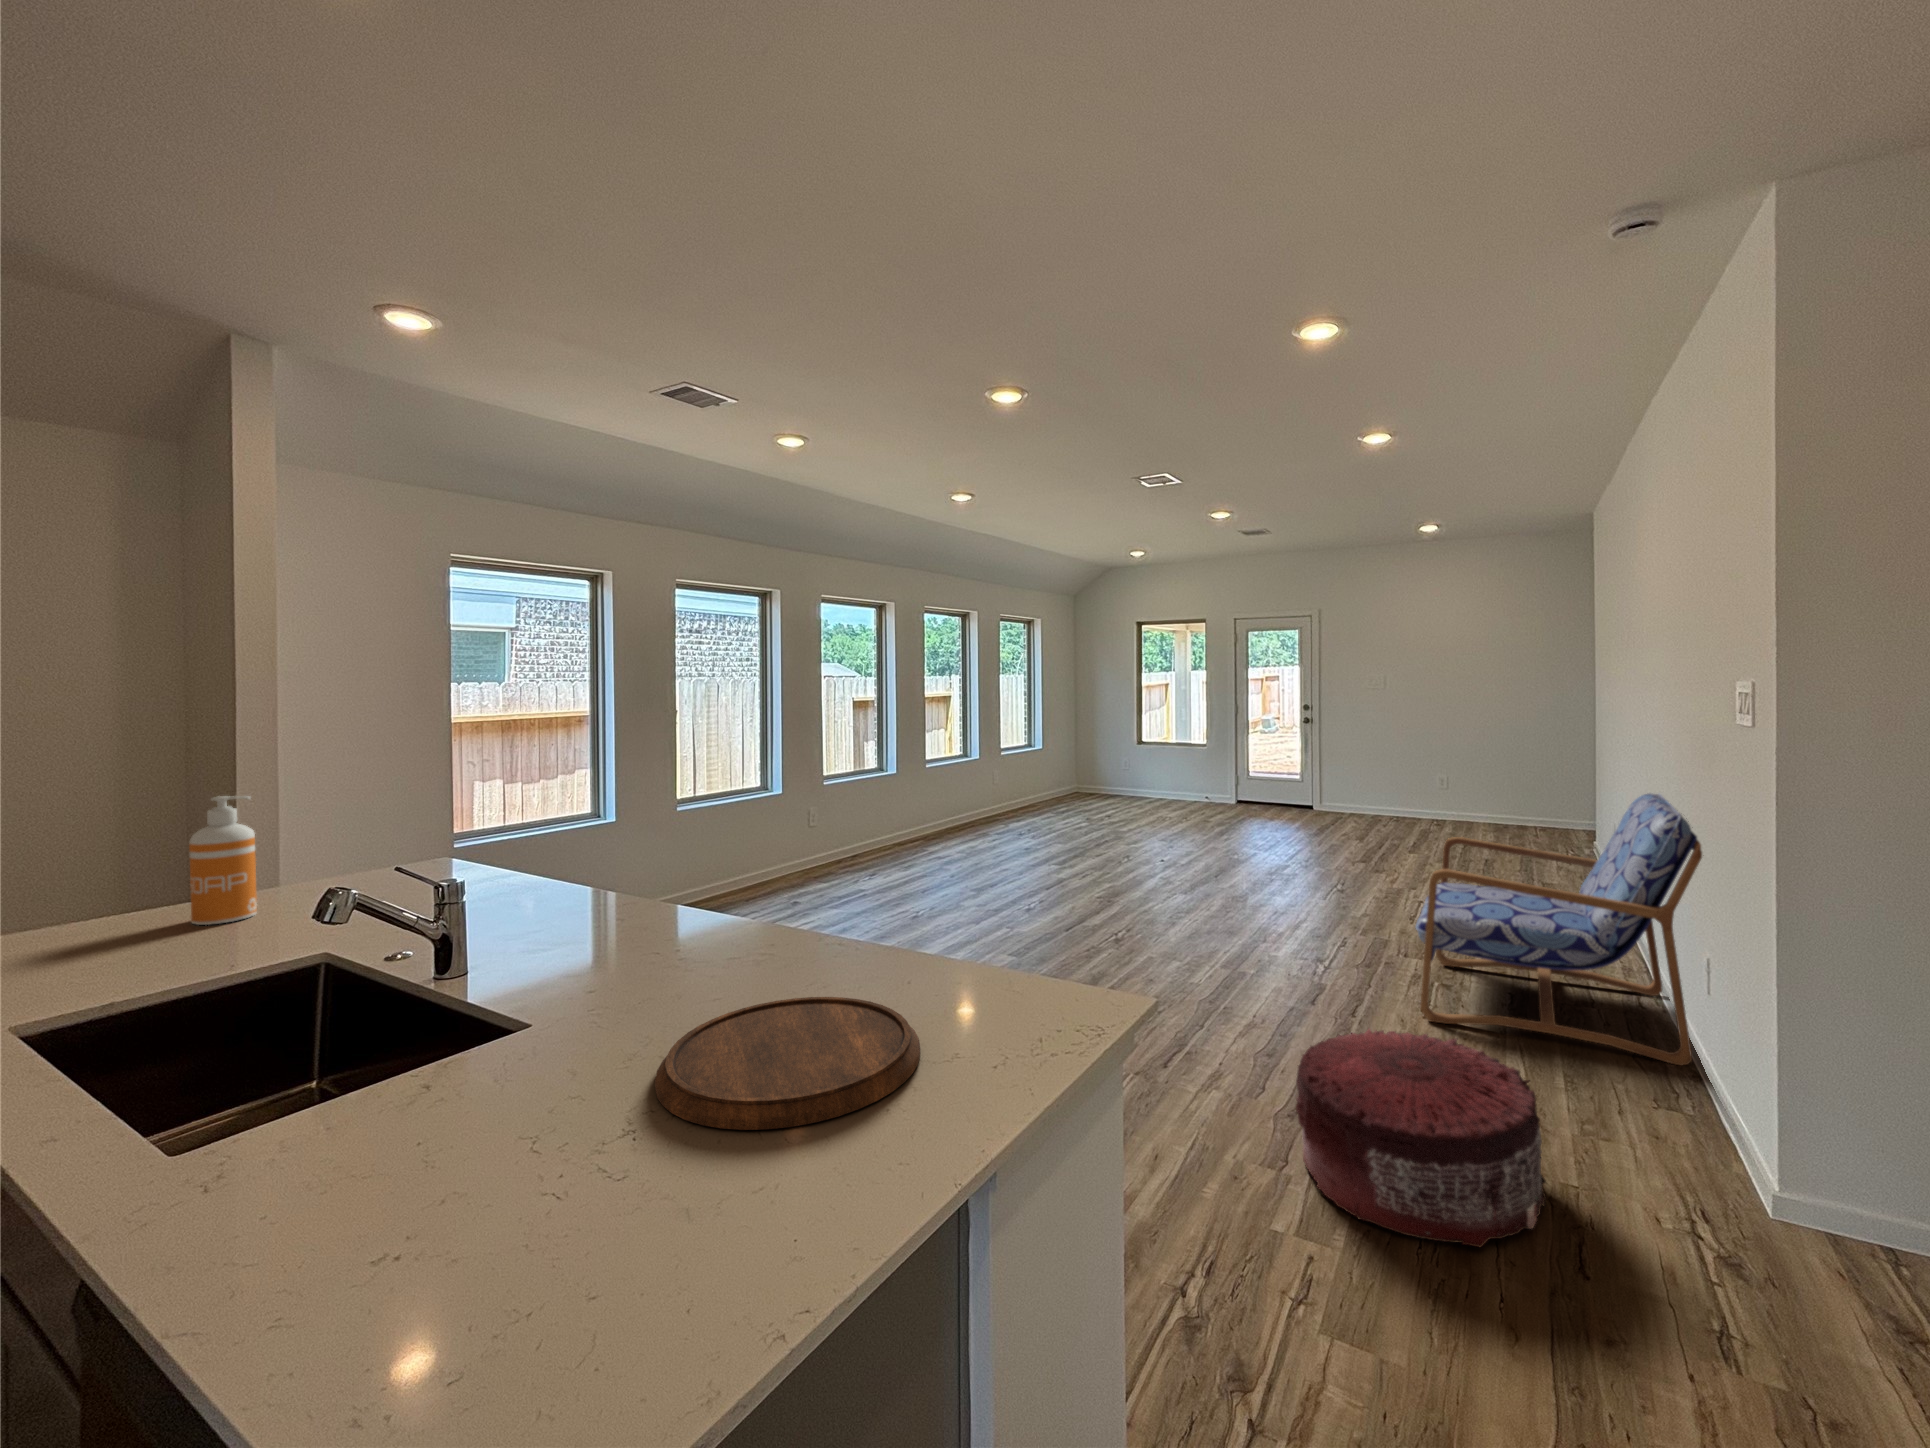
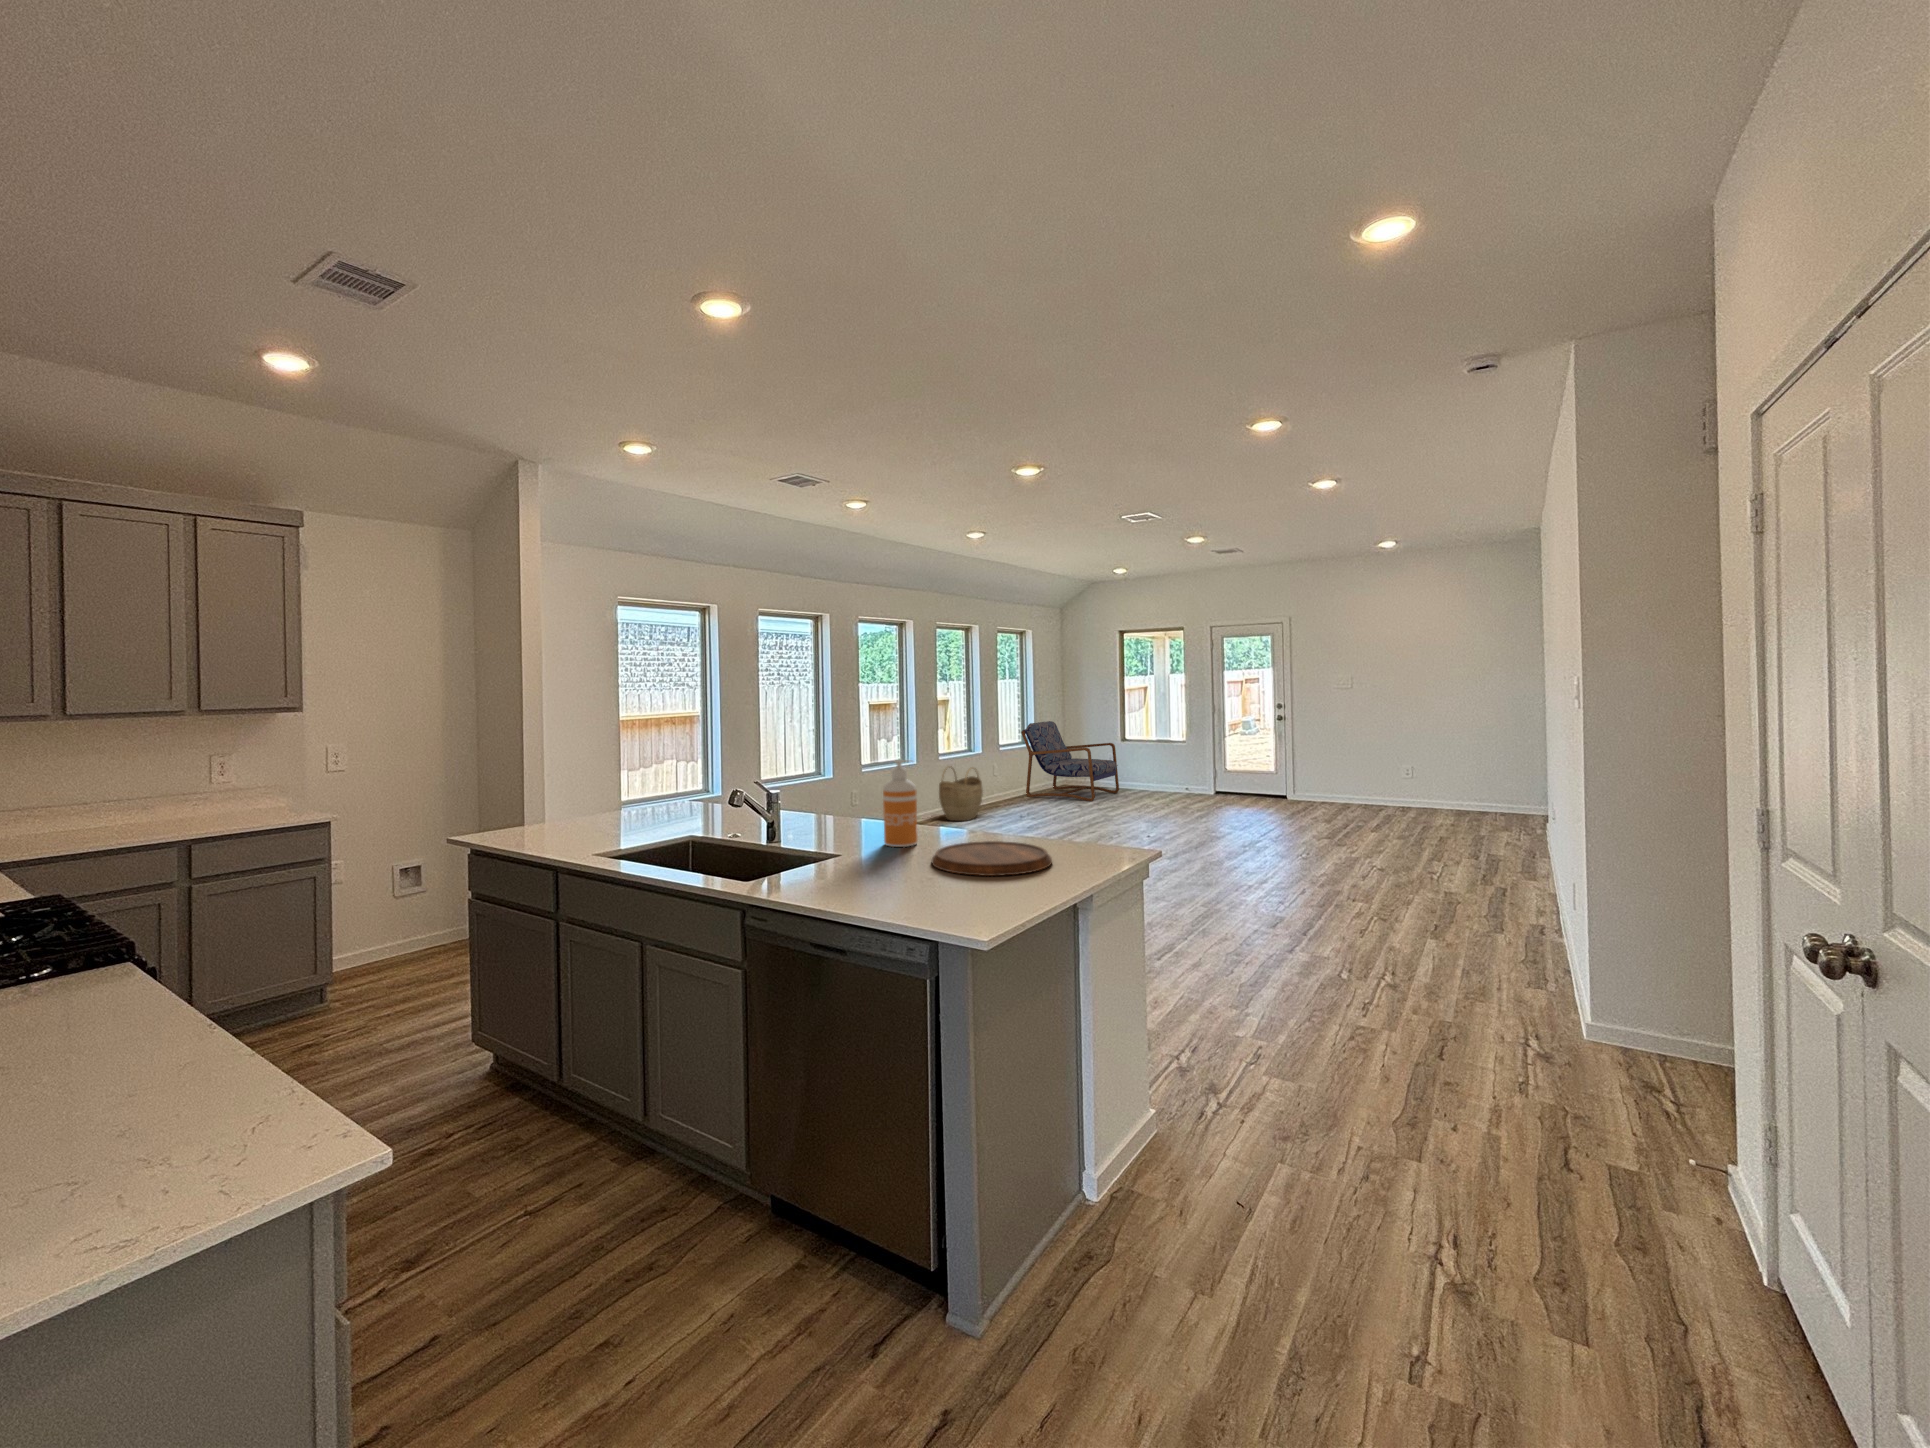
woven basket: none [920,775,973,841] -> present [939,766,983,821]
armchair: present [1416,793,1702,1065] -> present [1021,721,1119,801]
soap dispenser: present [189,796,257,925] -> present [883,760,918,847]
pouf: present [1296,1029,1546,1247] -> none [1254,923,1430,1045]

